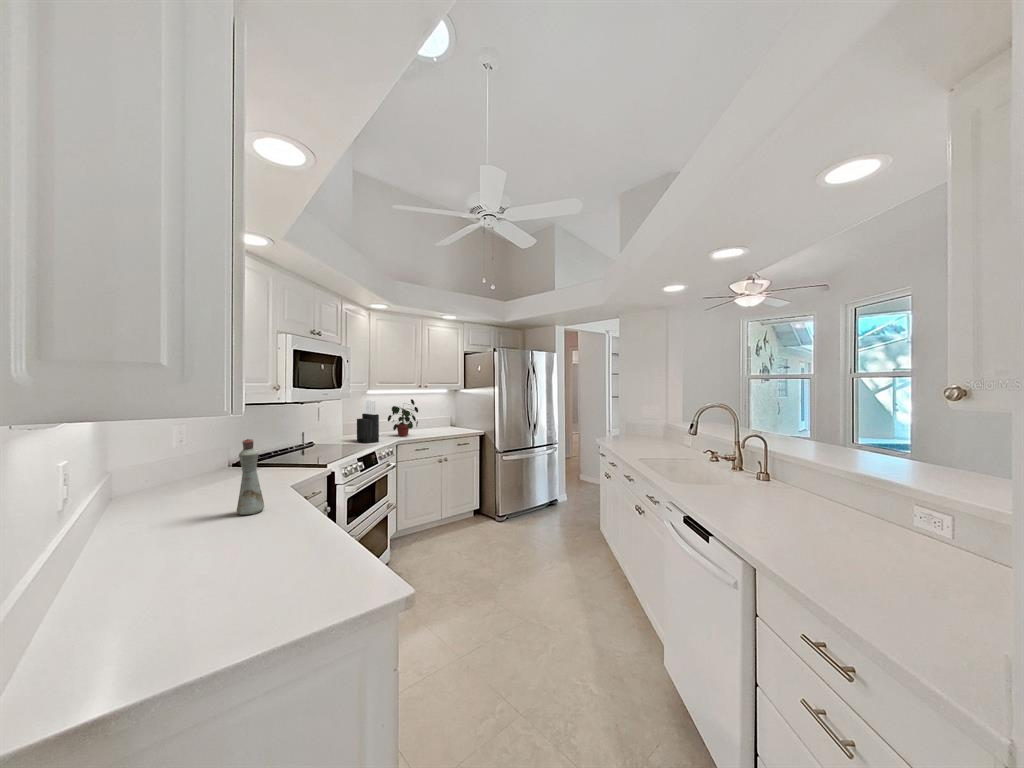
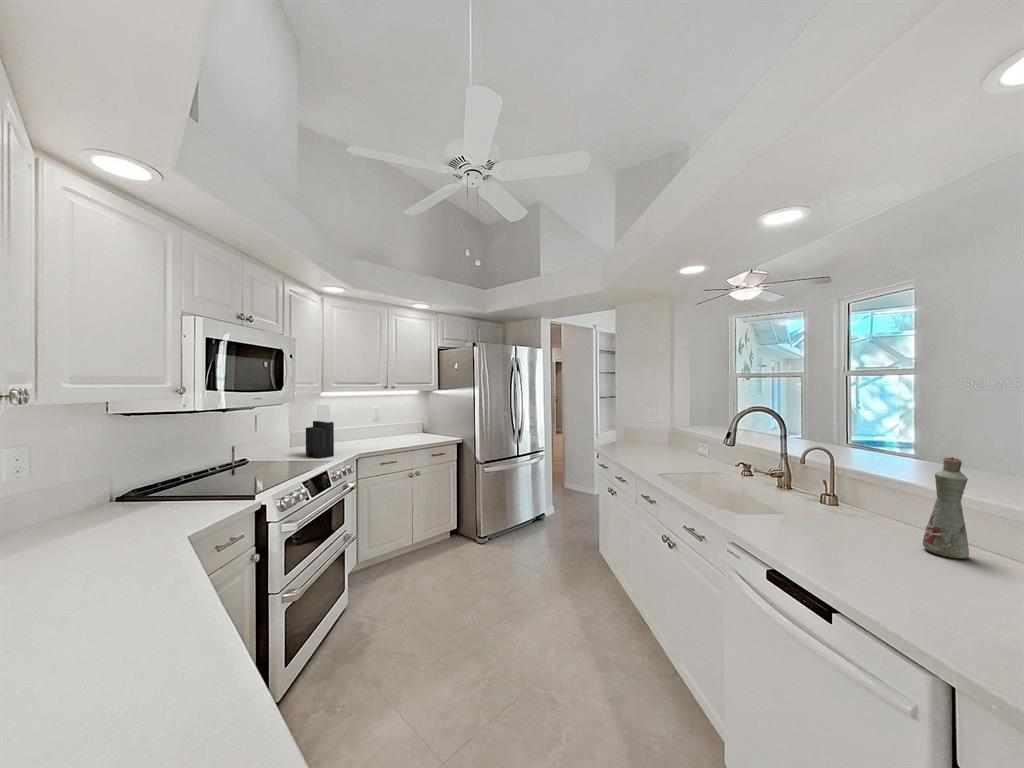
potted plant: present [388,399,418,436] -> none [346,403,384,447]
bottle: present [237,439,264,515] -> present [923,457,969,558]

